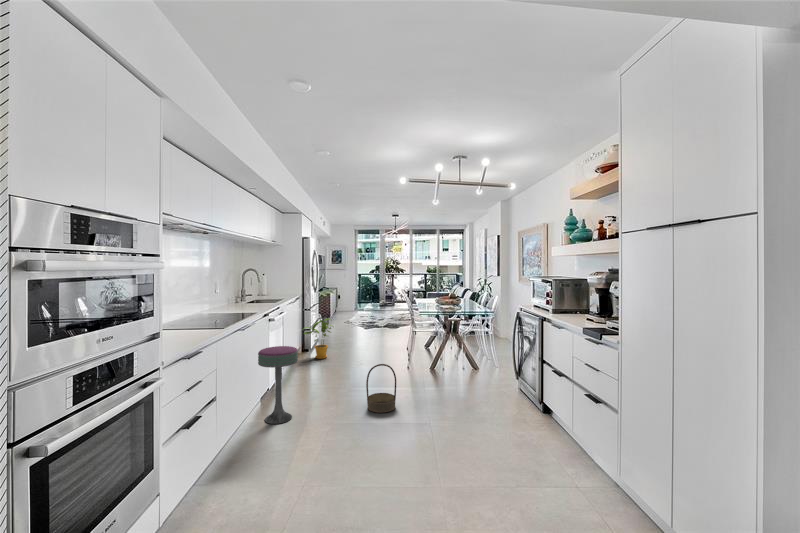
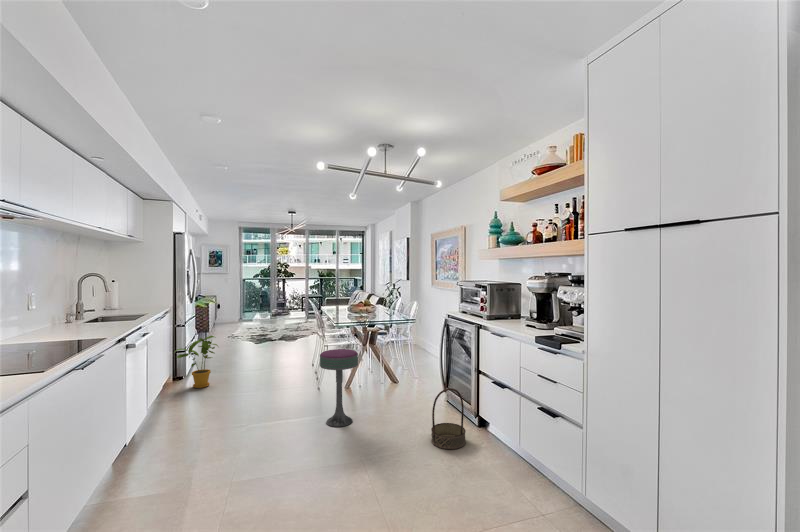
bar stool: present [258,346,298,424] -> present [320,349,358,427]
basket: present [366,364,396,413] -> present [431,388,466,449]

